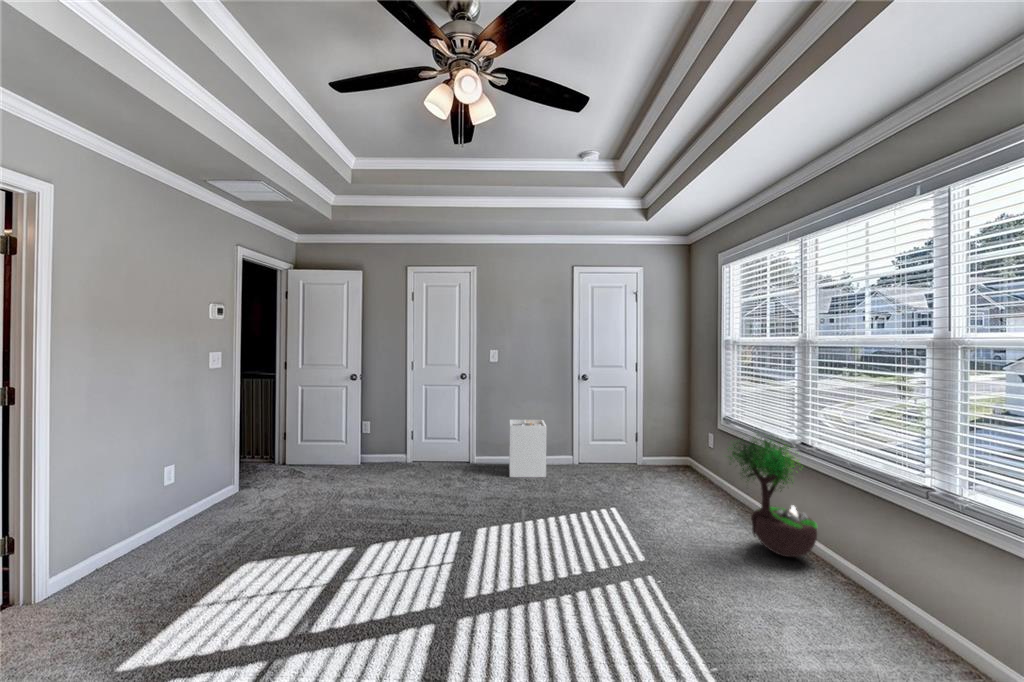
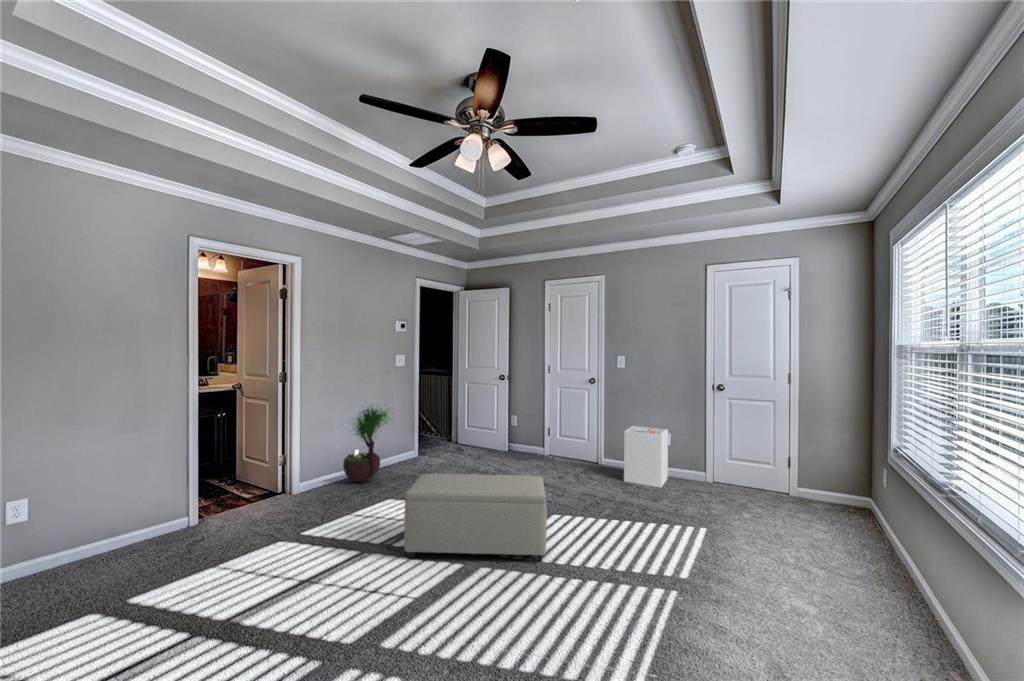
potted tree: present [728,435,817,557] -> present [343,406,390,482]
ottoman: none [335,490,520,642] -> present [404,473,547,561]

